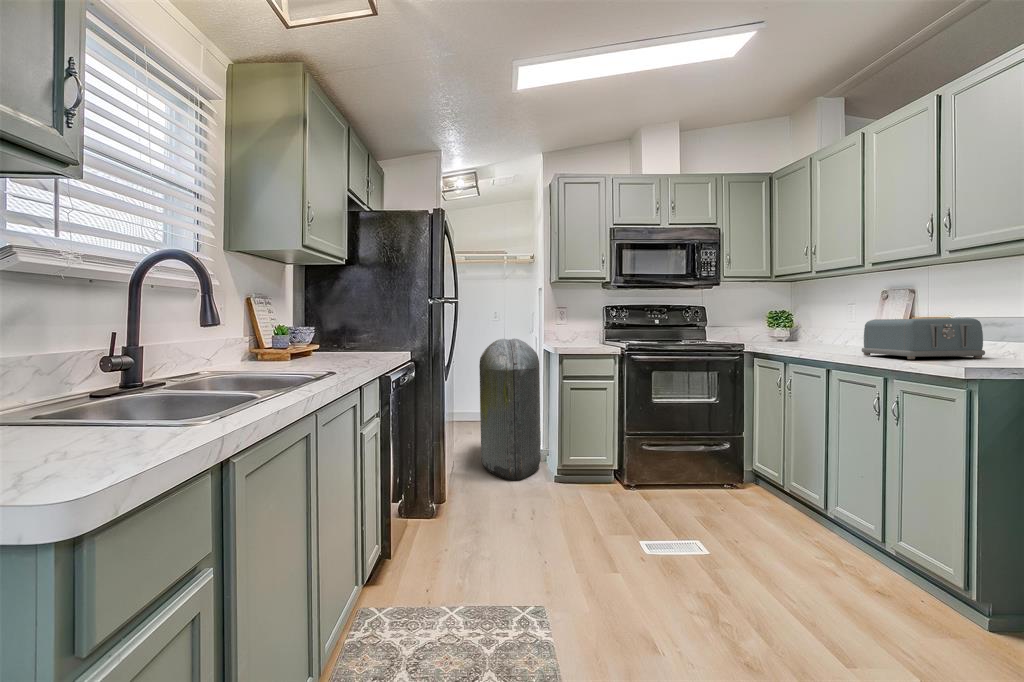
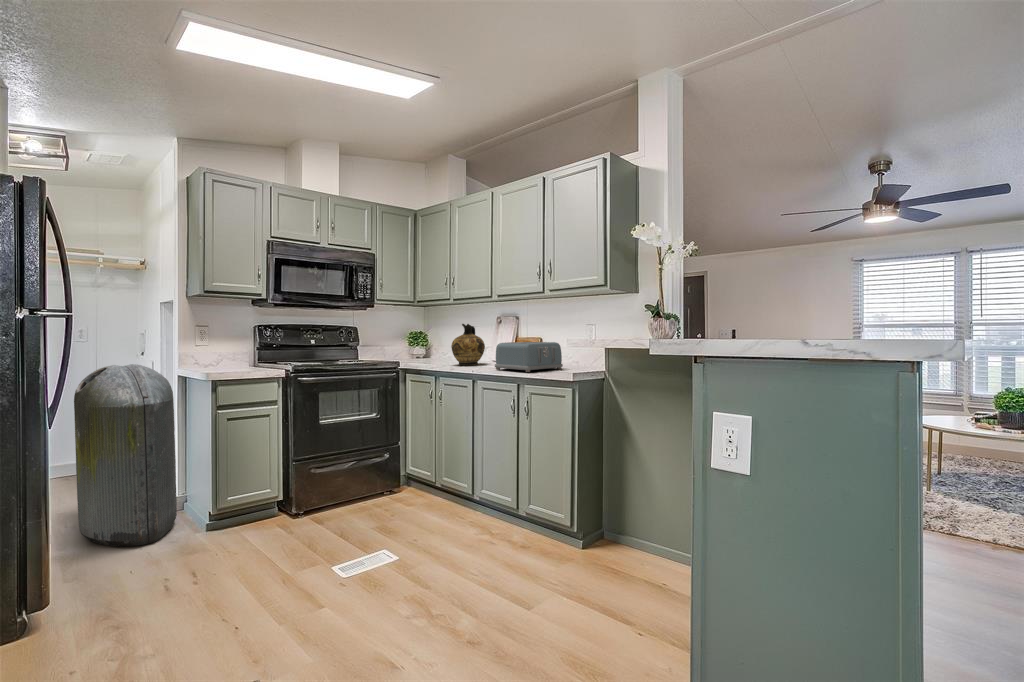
ceramic jug: none [807,298,857,350] -> present [451,324,485,365]

